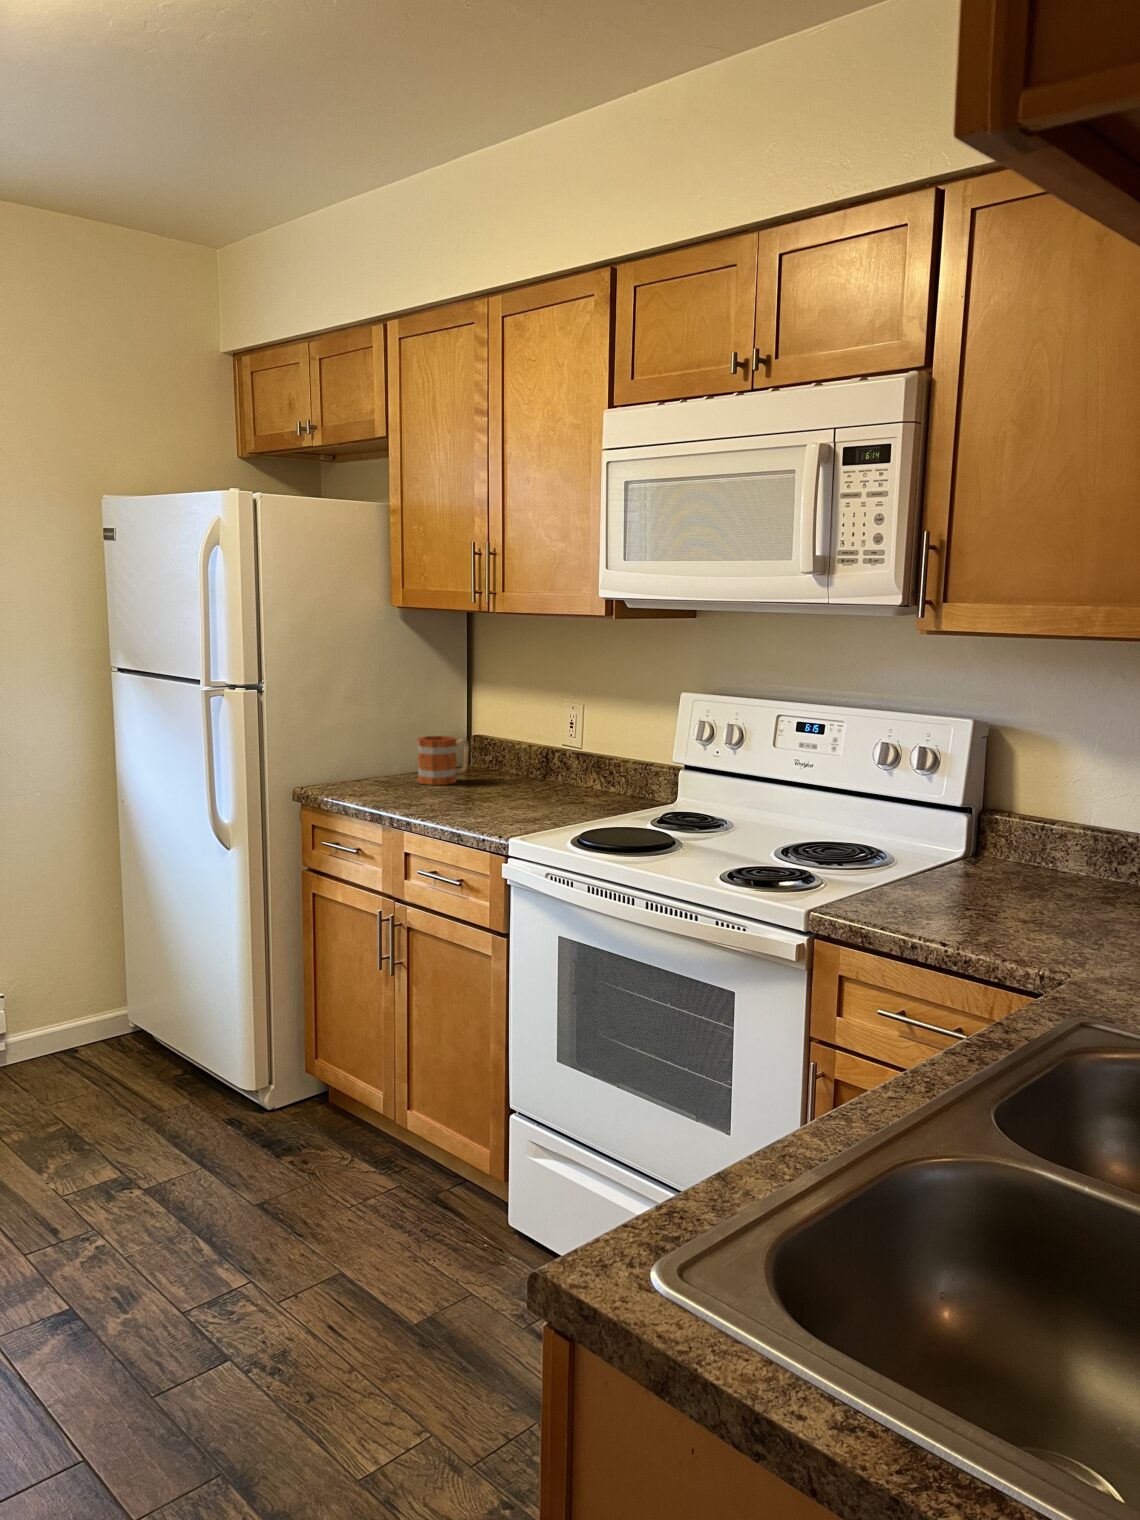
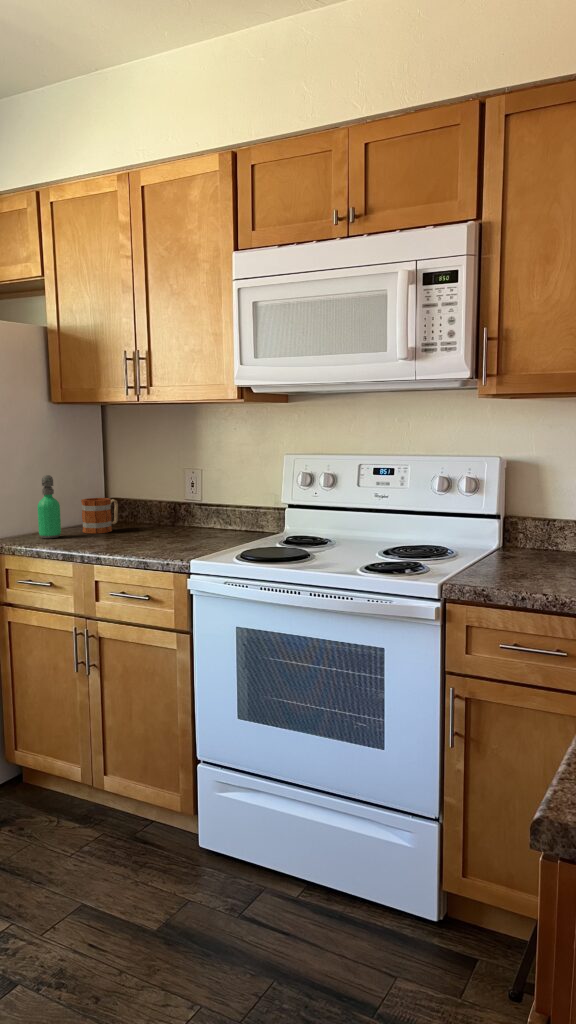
soap dispenser: none [355,704,385,788] -> present [37,475,61,538]

